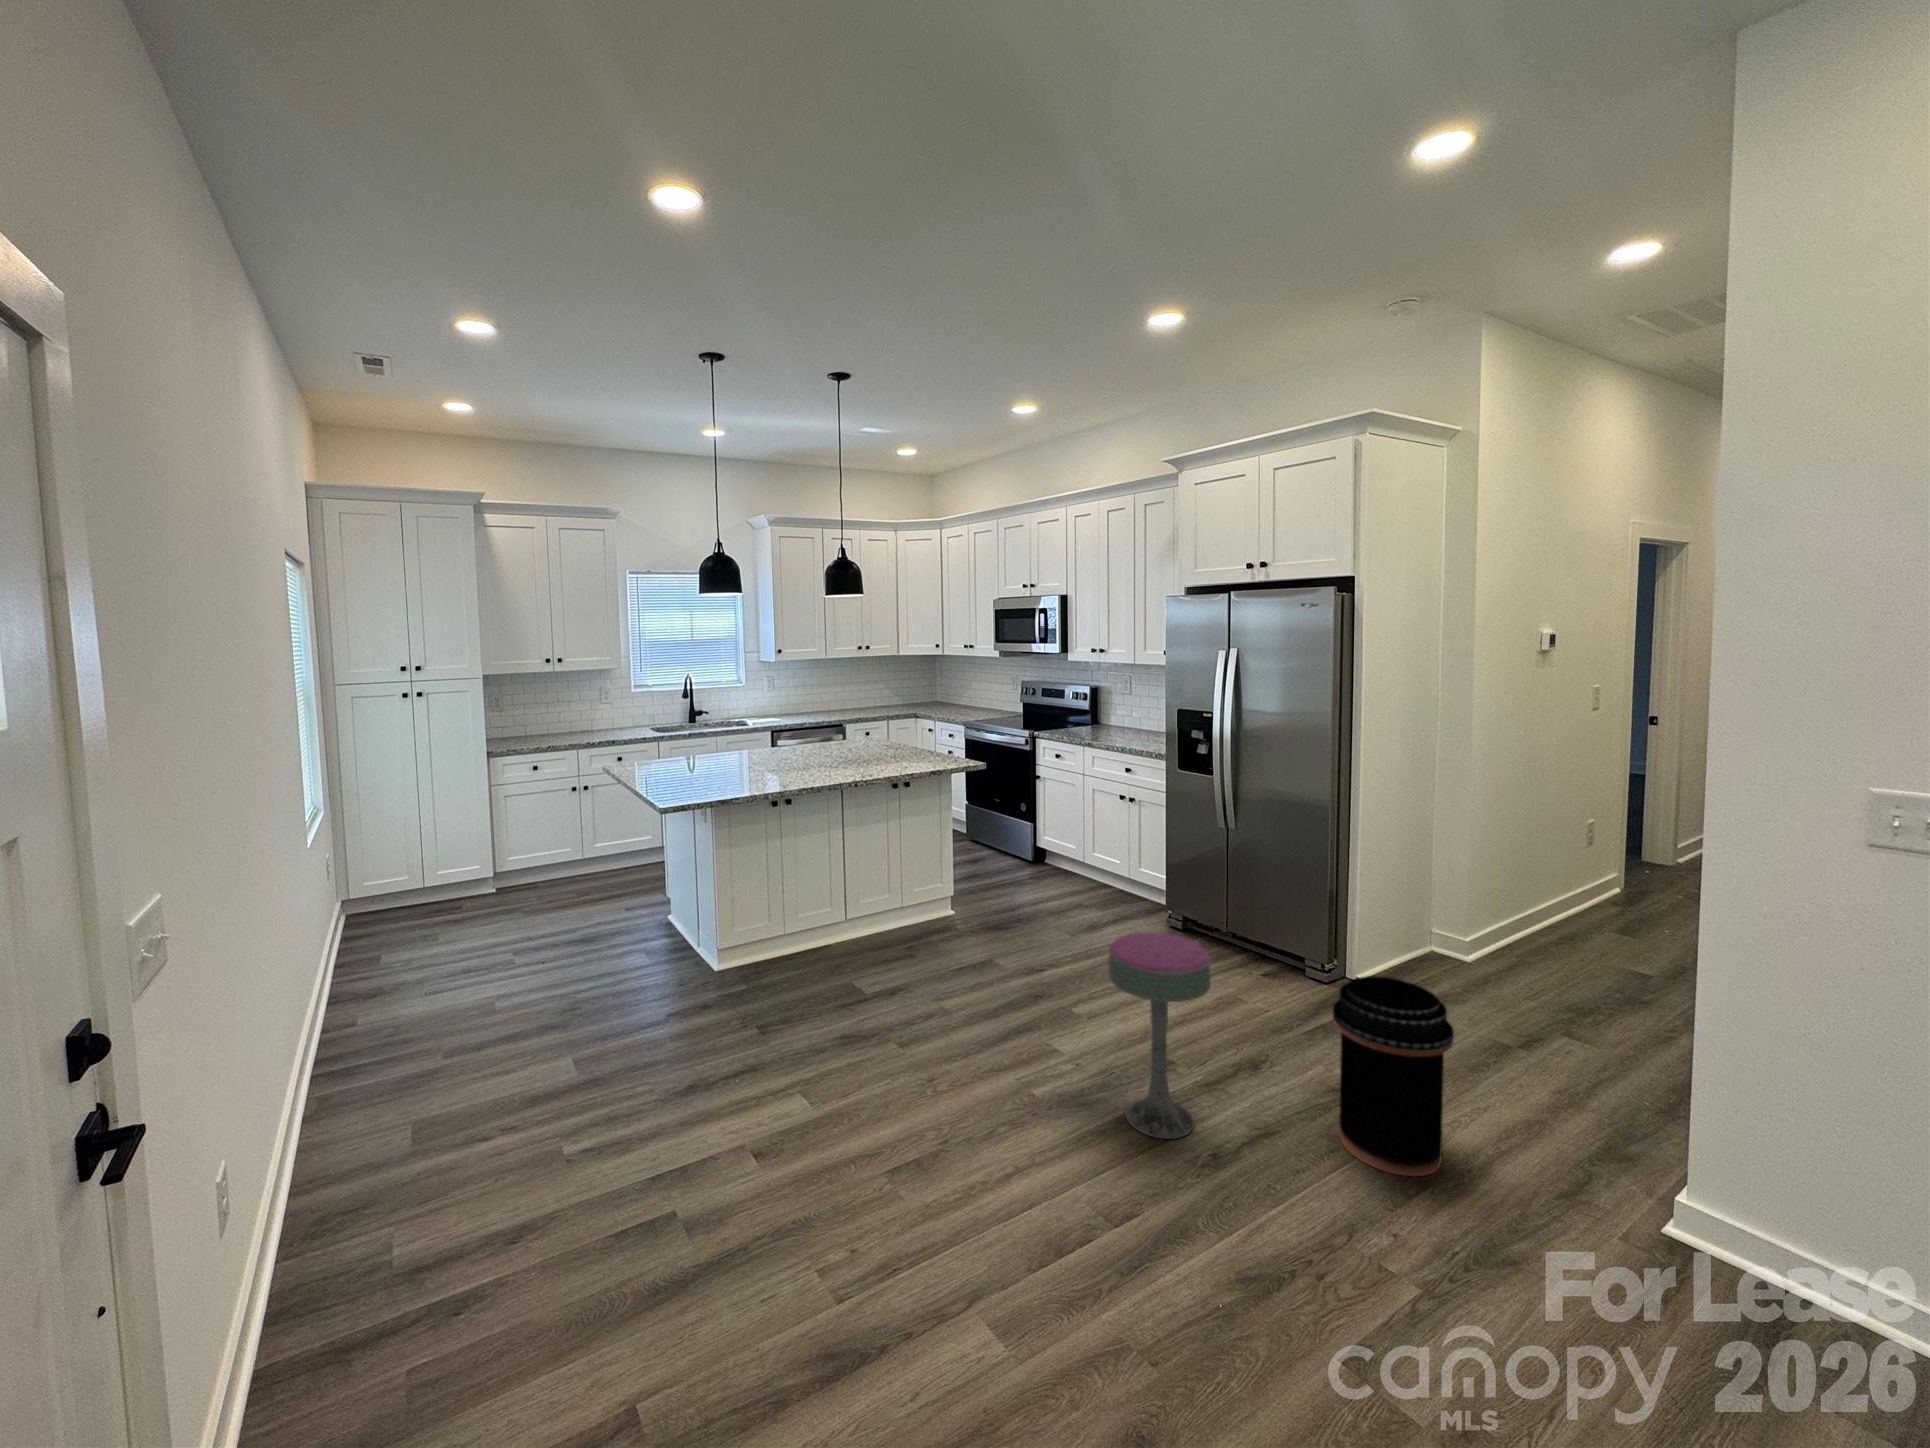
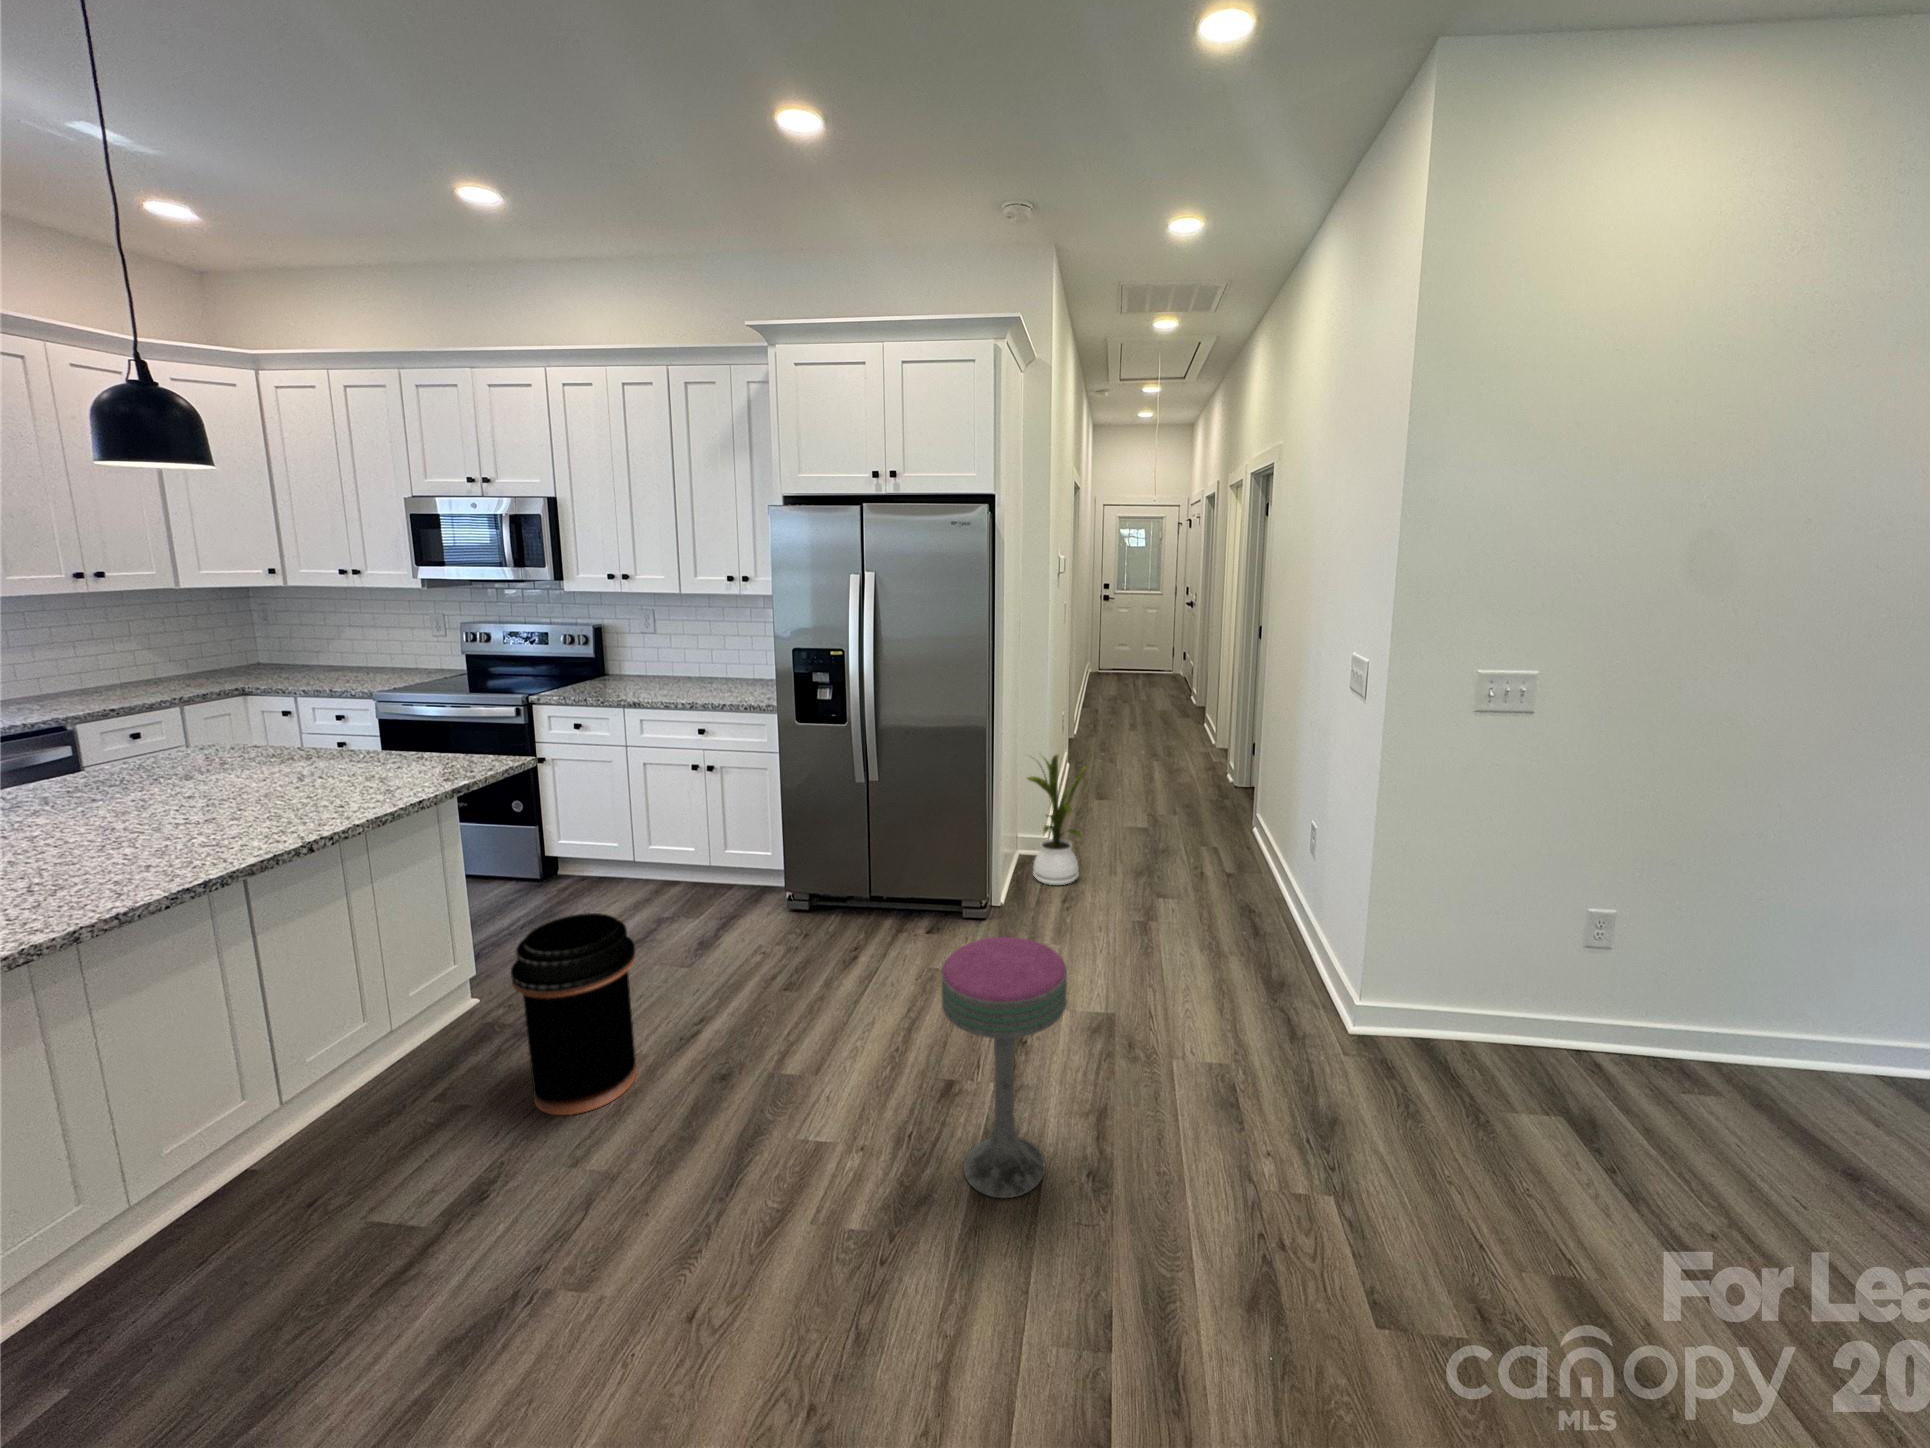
house plant: none [1393,837,1496,986] -> present [1027,755,1089,885]
trash can: present [1333,976,1454,1176] -> present [511,913,636,1115]

